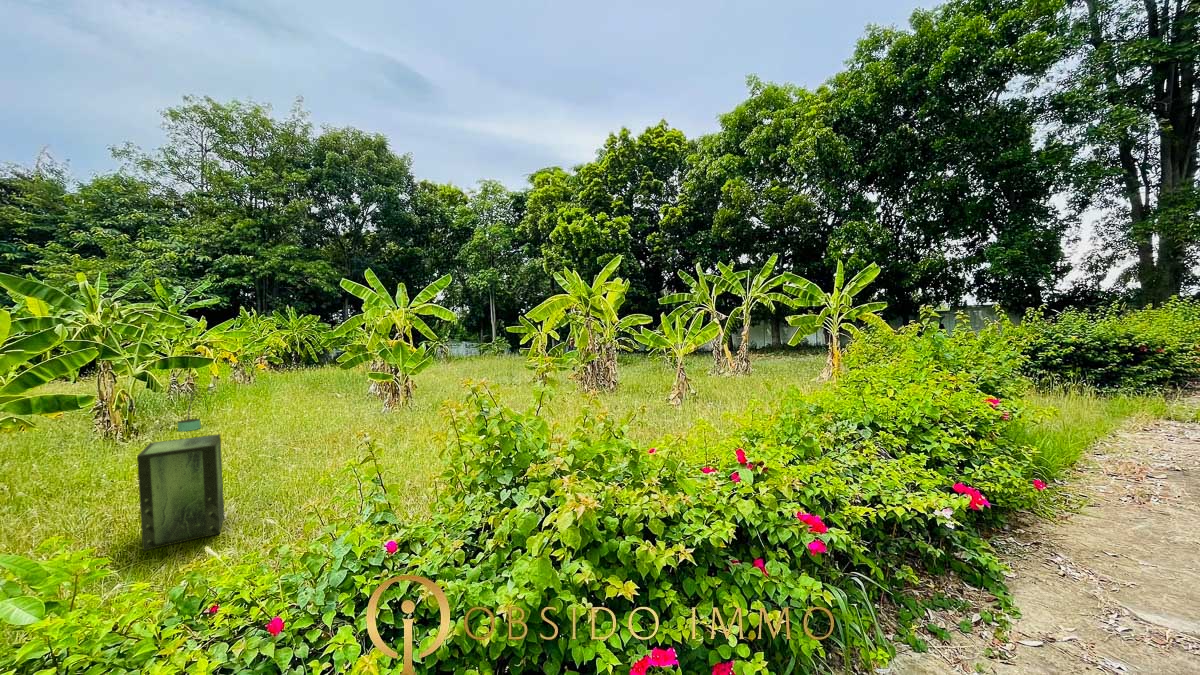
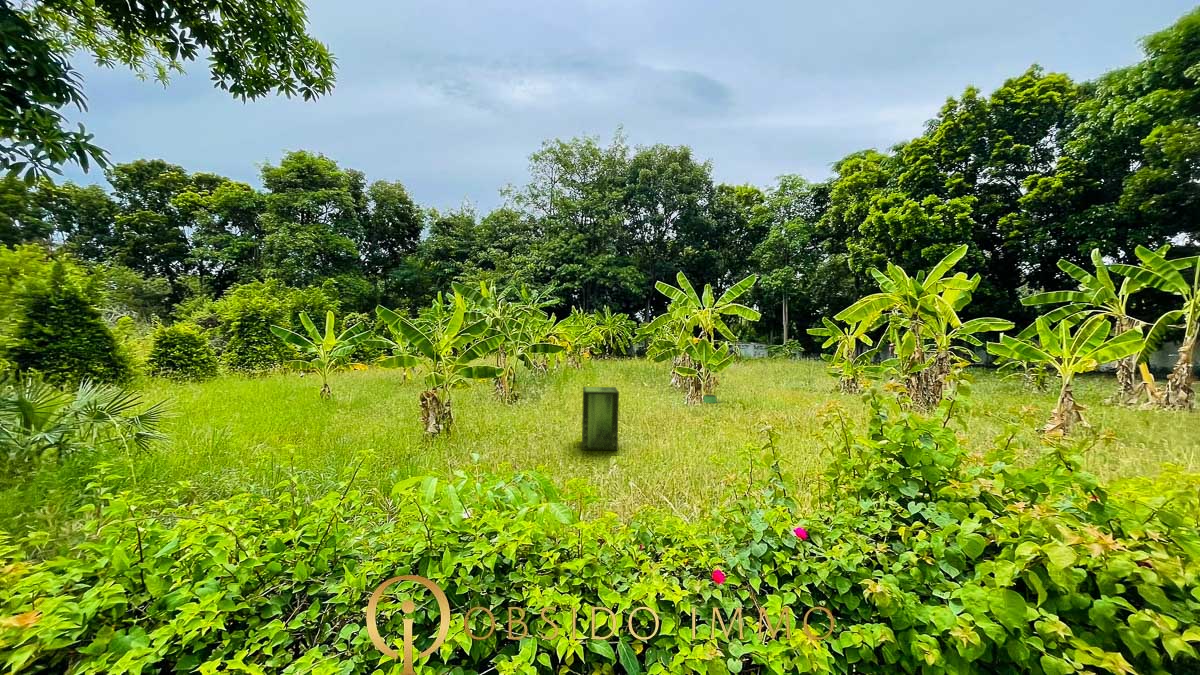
potted plant: present [170,375,211,431] -> present [704,364,724,403]

